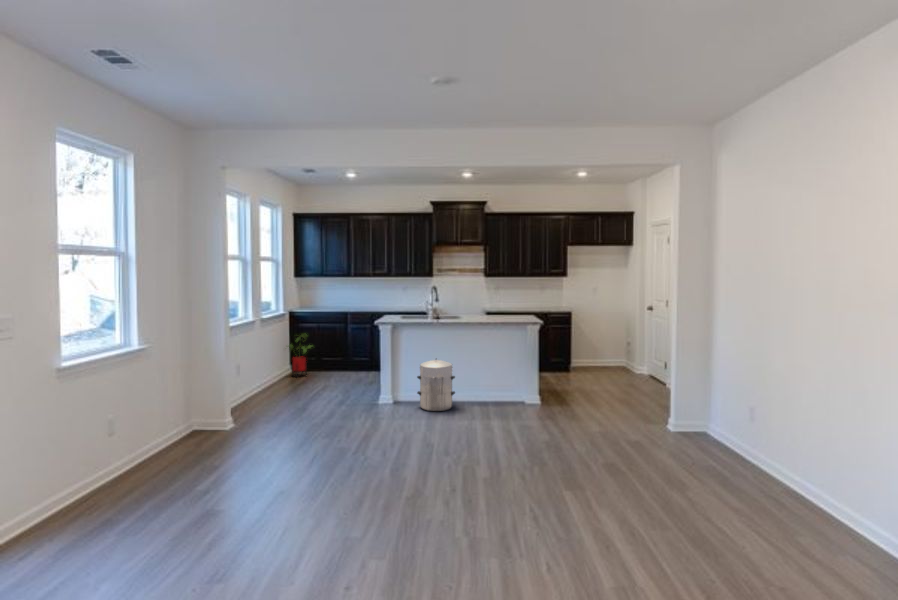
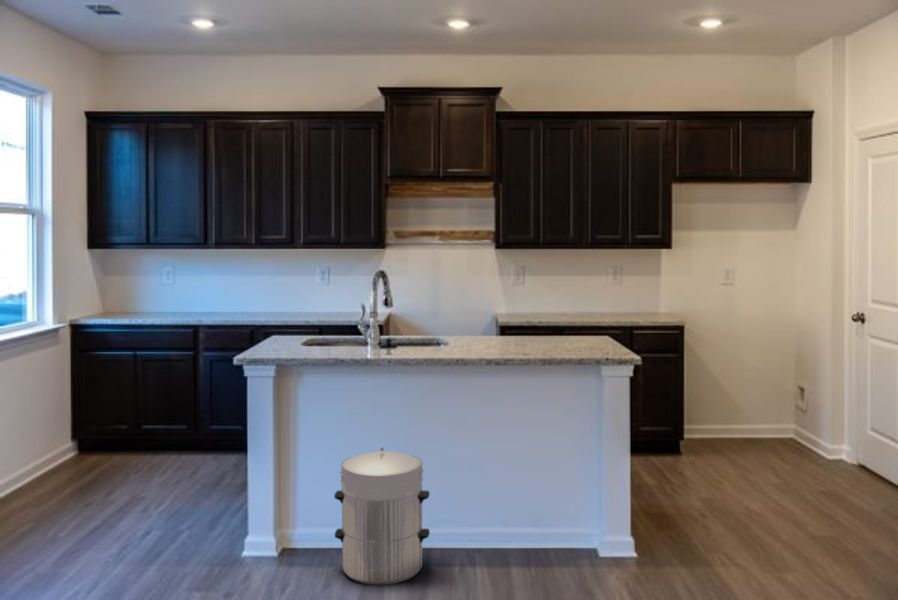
house plant: present [289,333,311,375] -> none [53,372,123,471]

